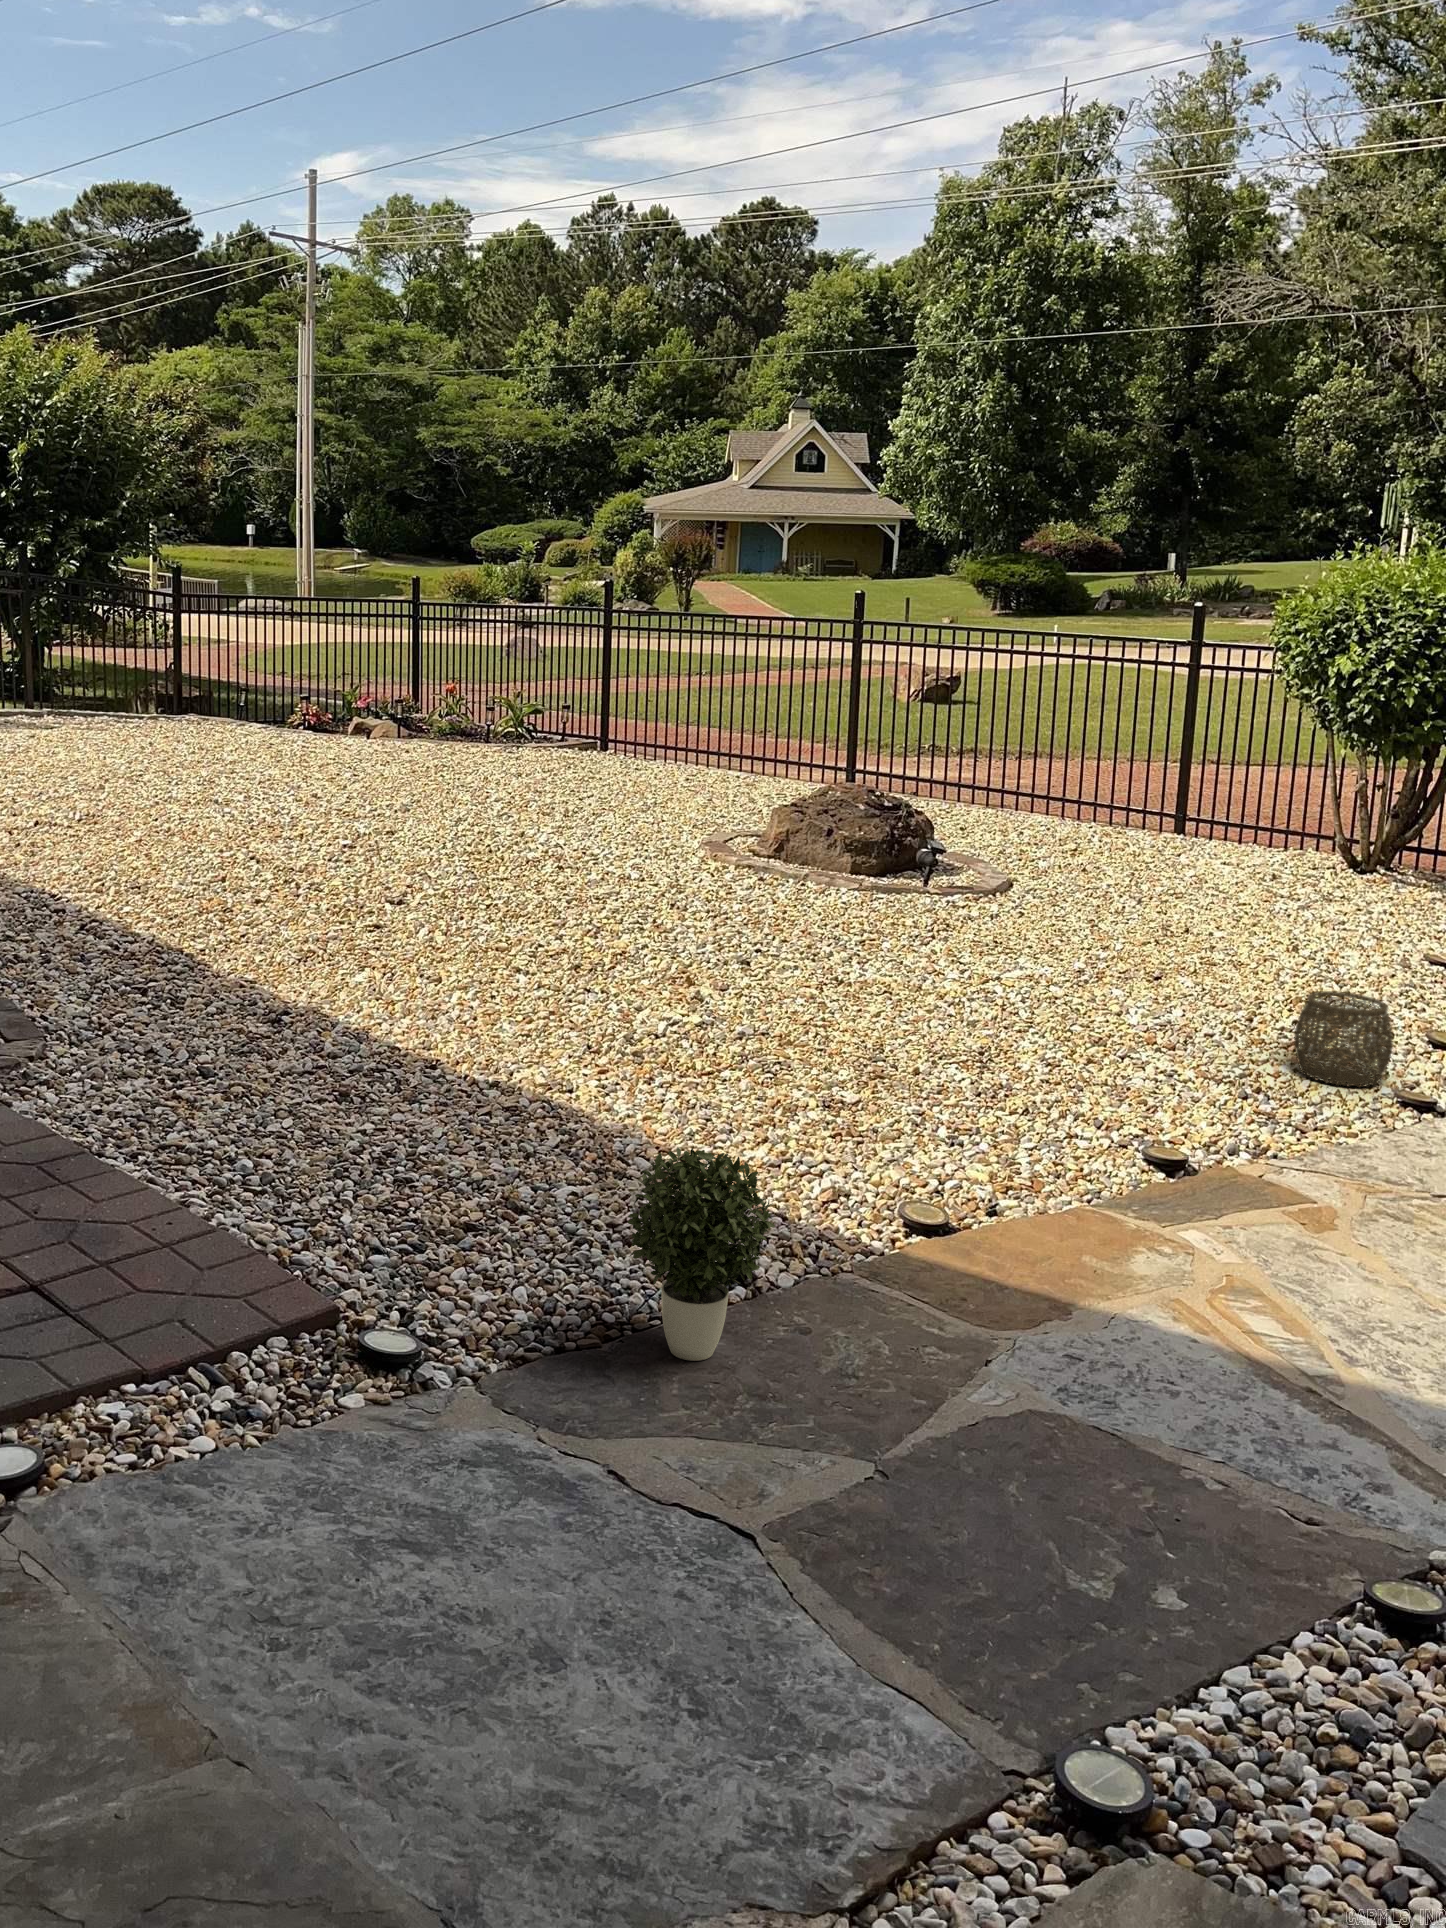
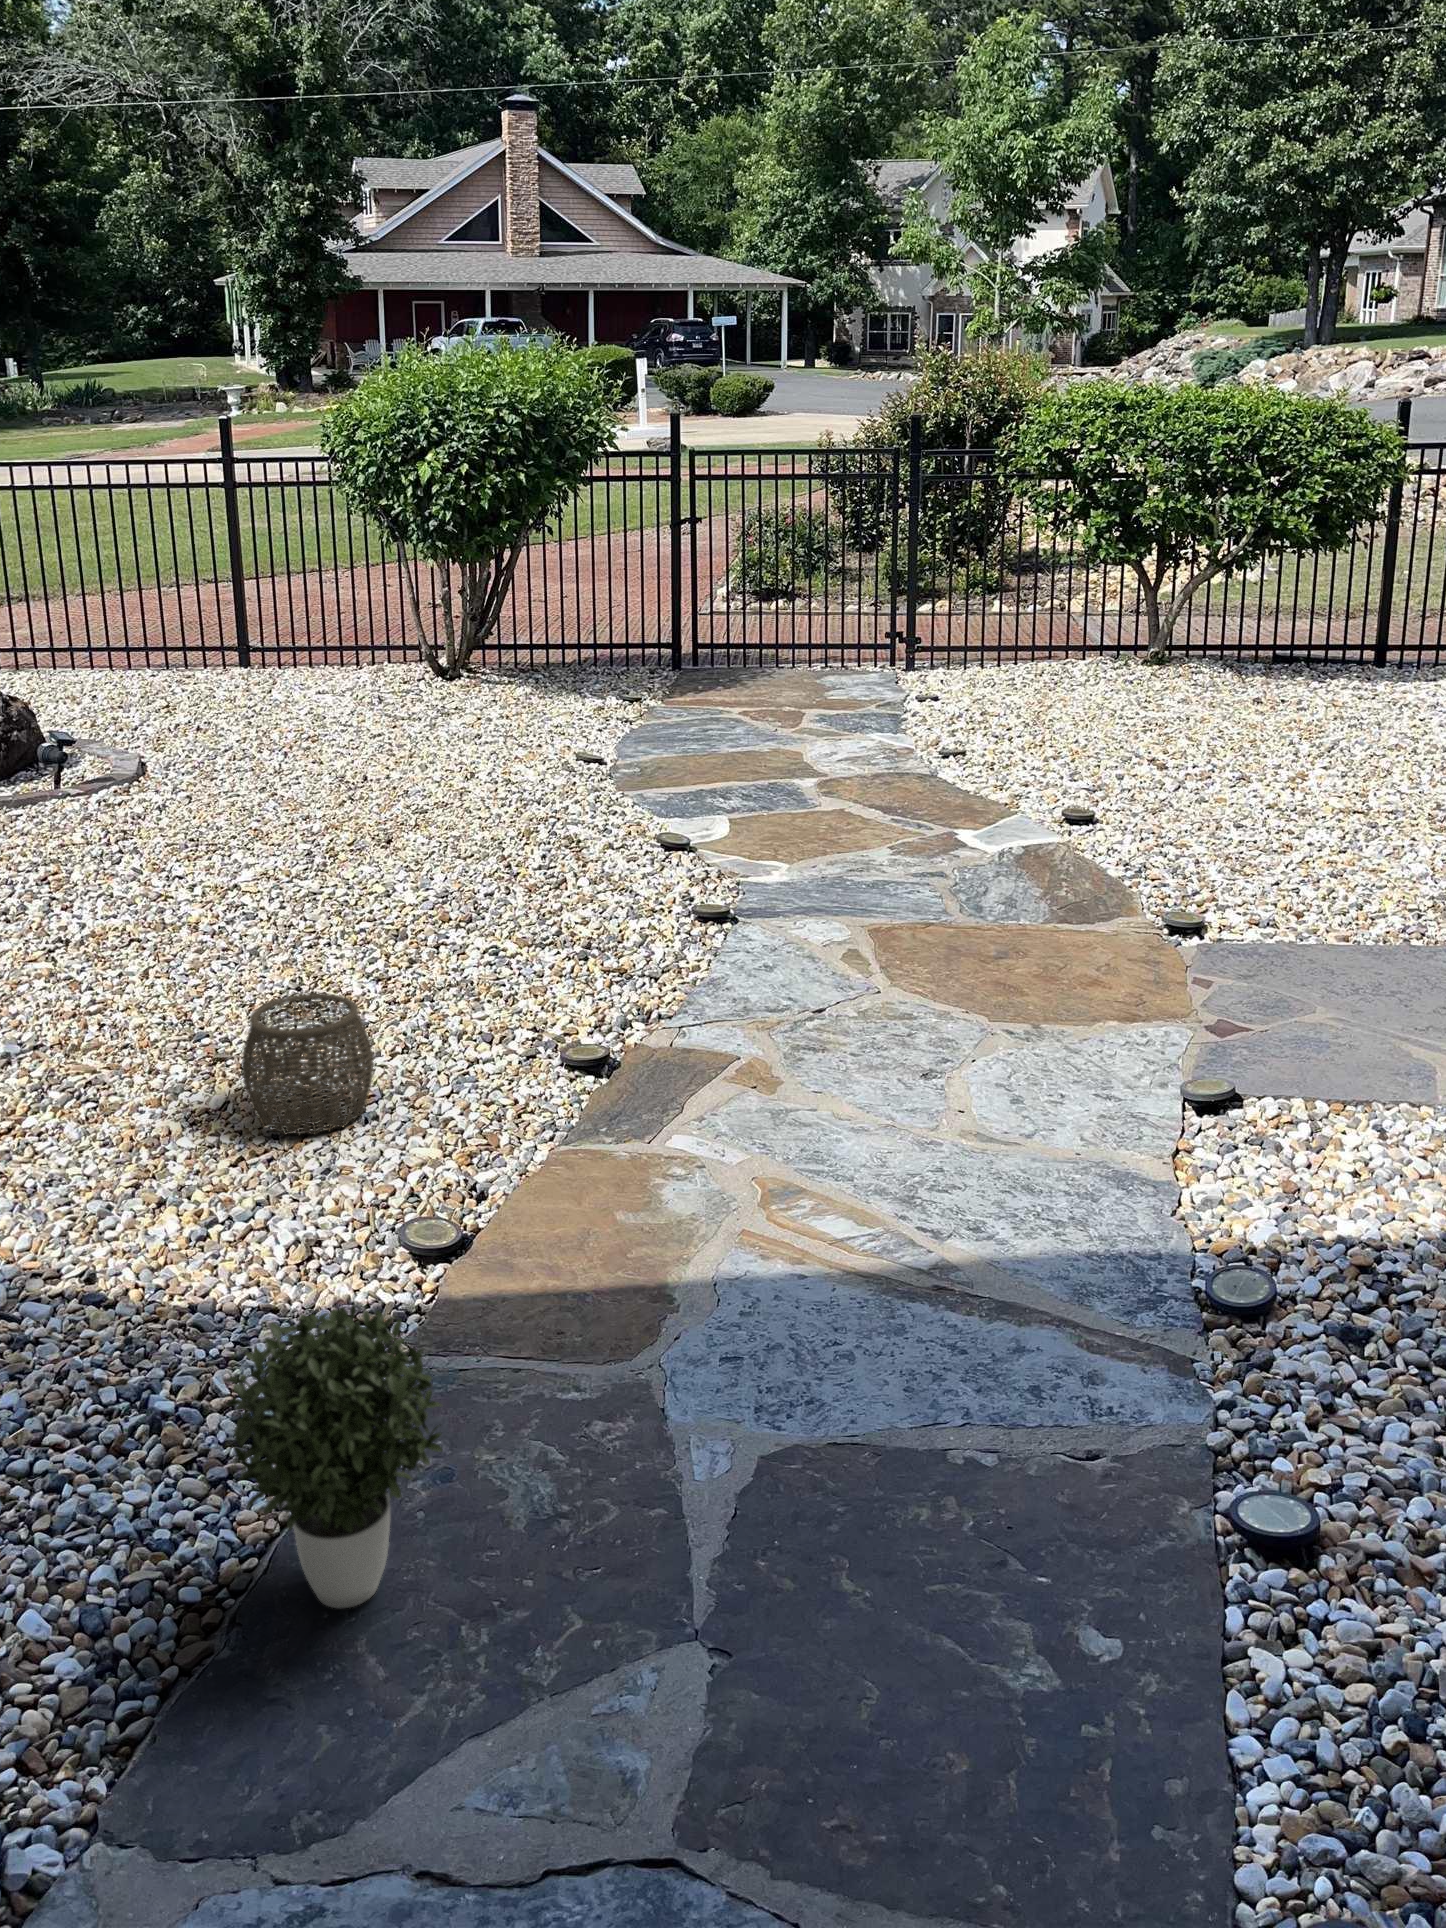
woven basket: present [1294,991,1393,1087] -> present [242,993,375,1135]

